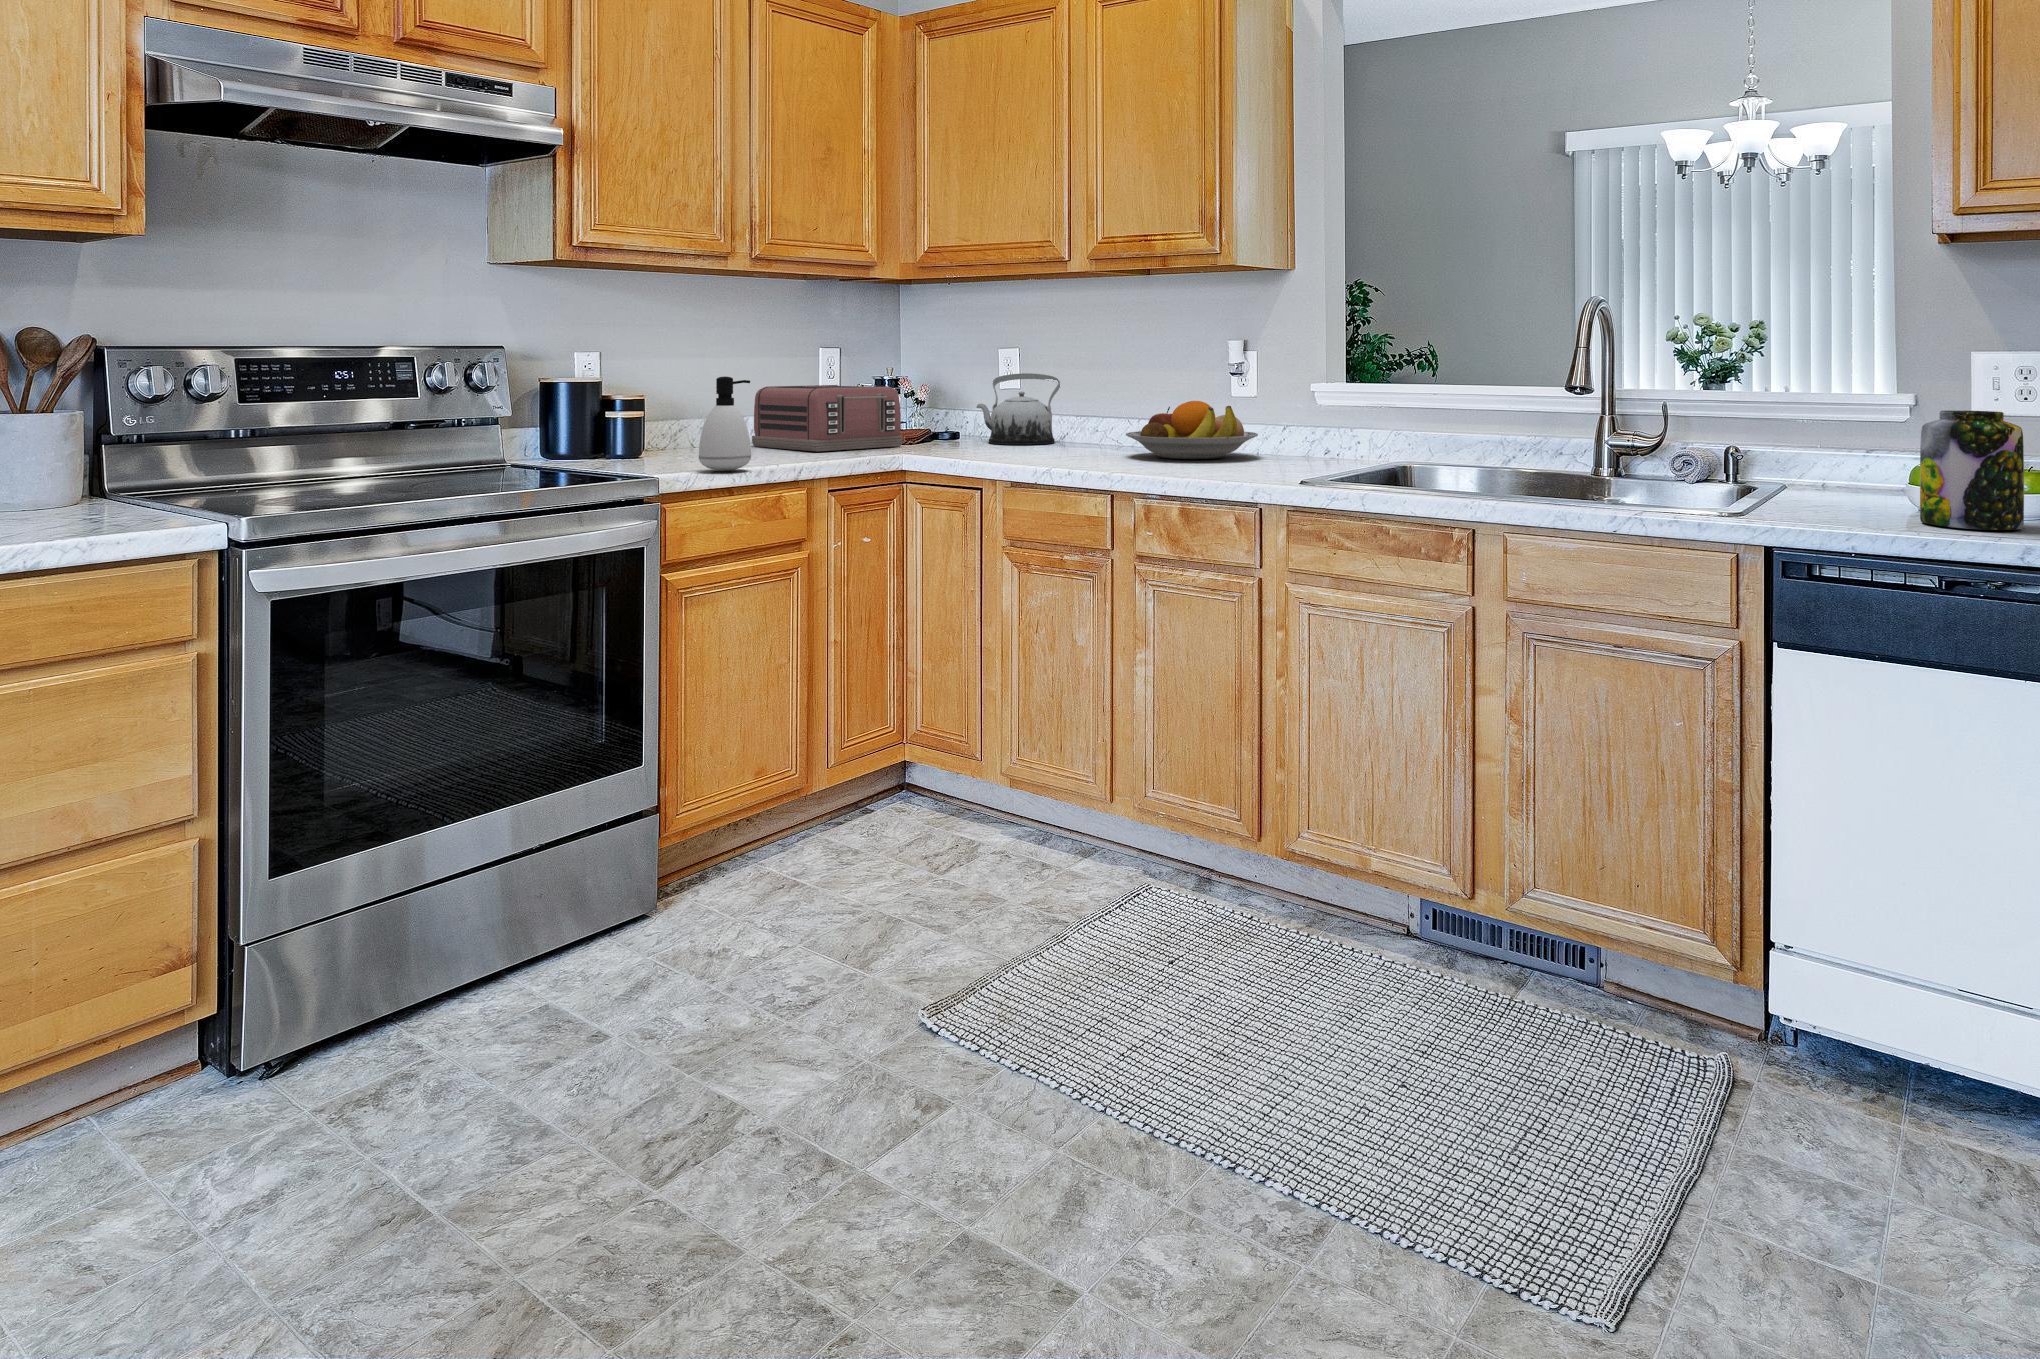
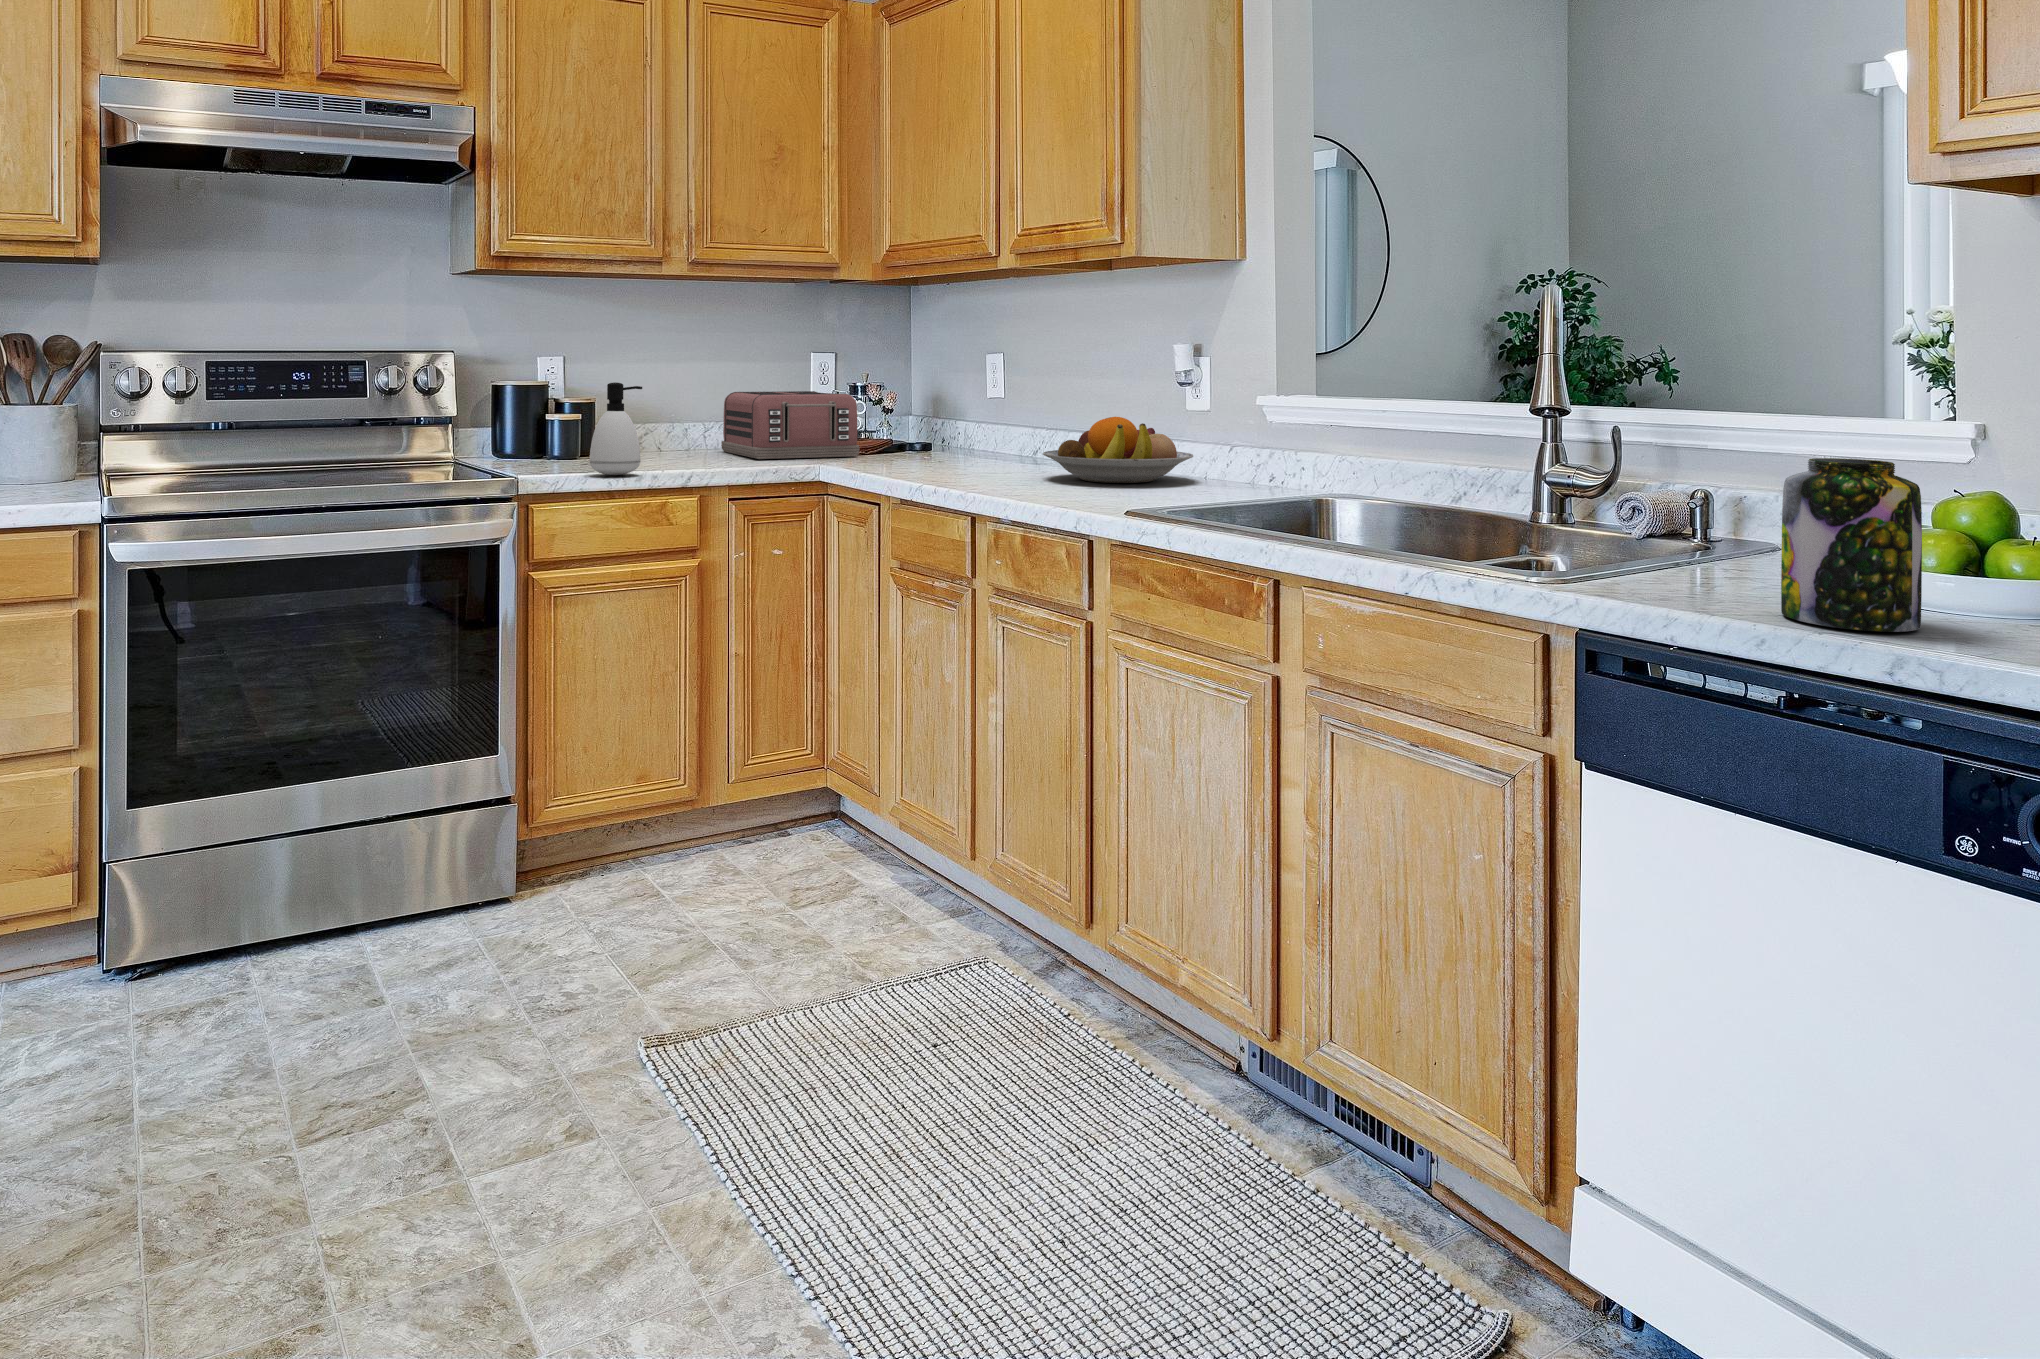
teapot: present [977,373,1060,445] -> none [950,382,1037,459]

